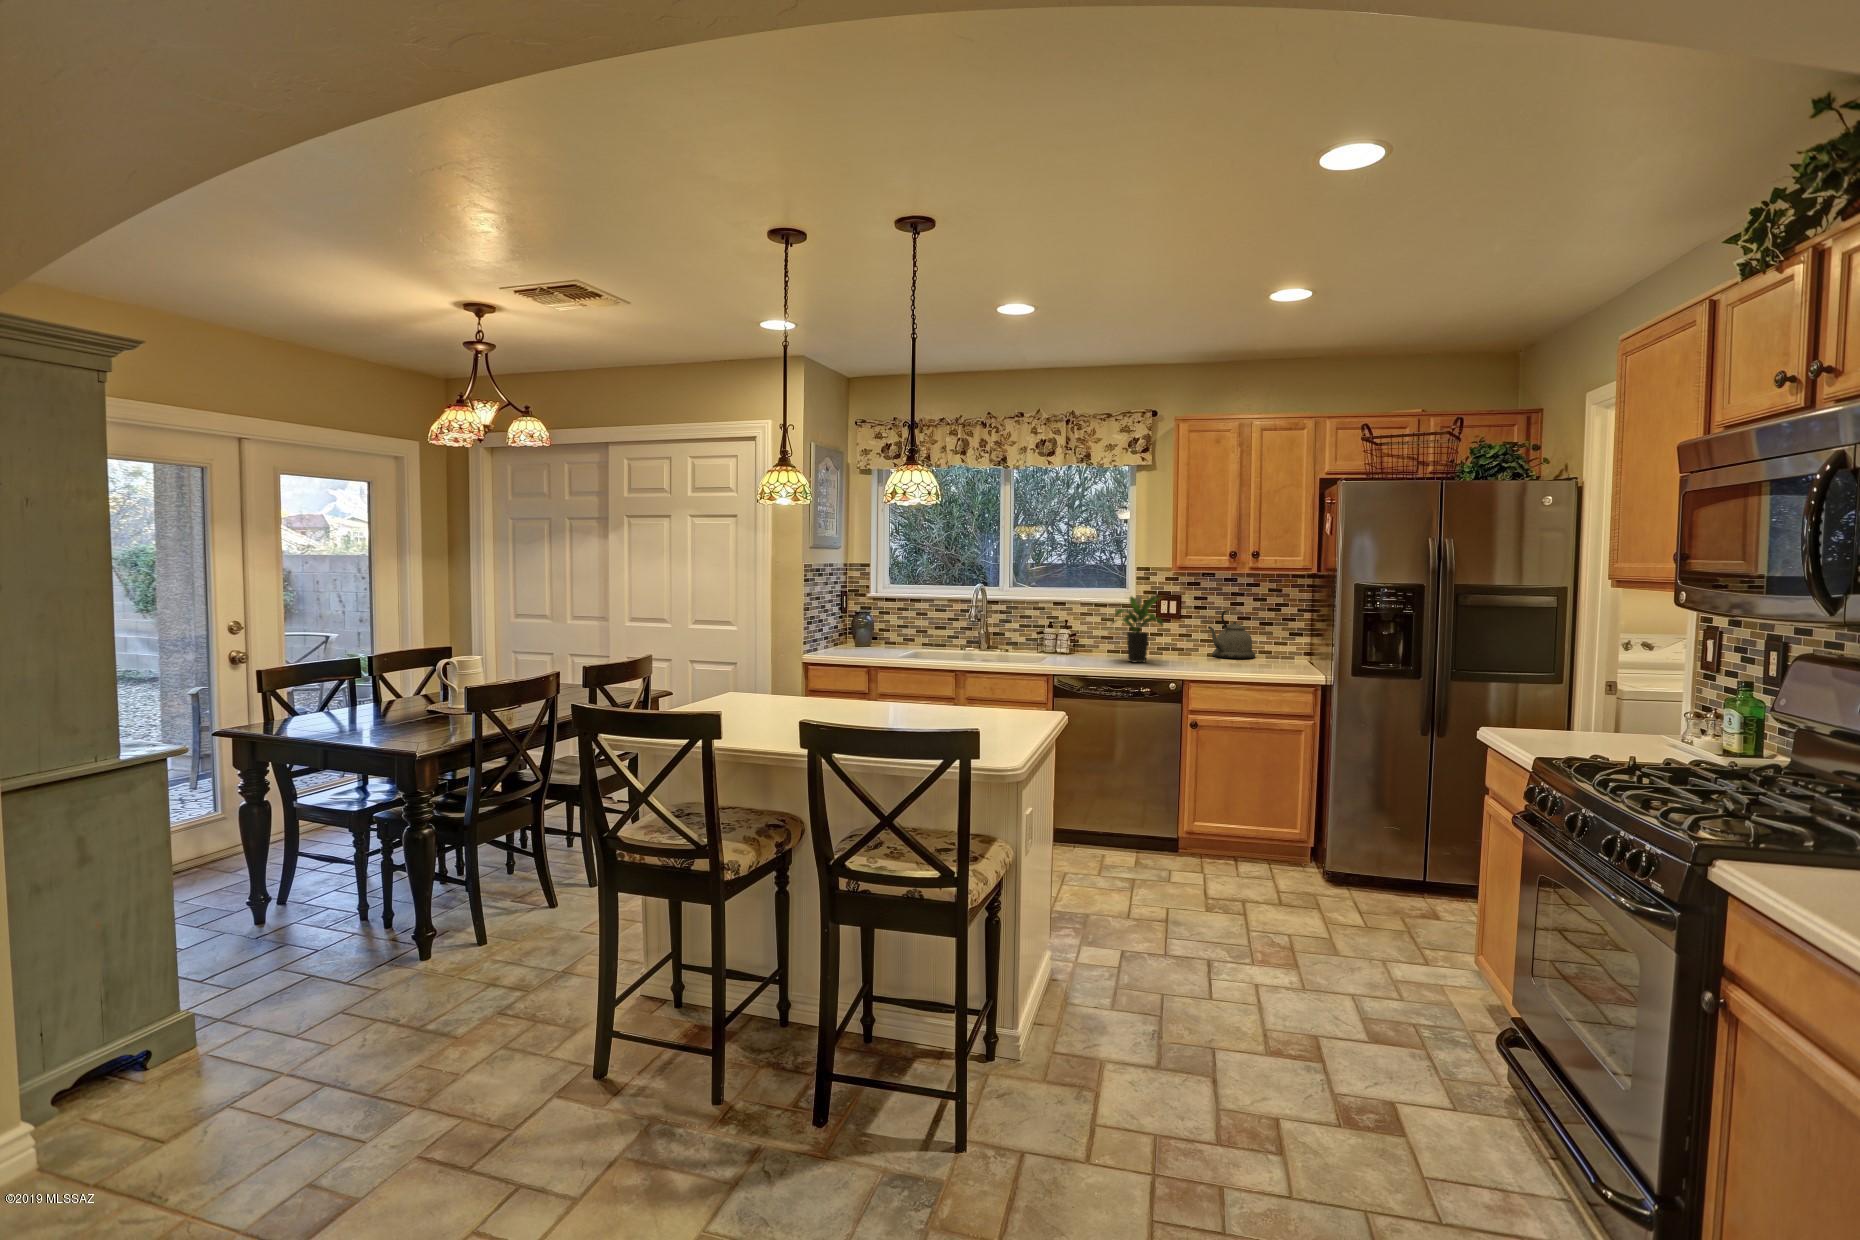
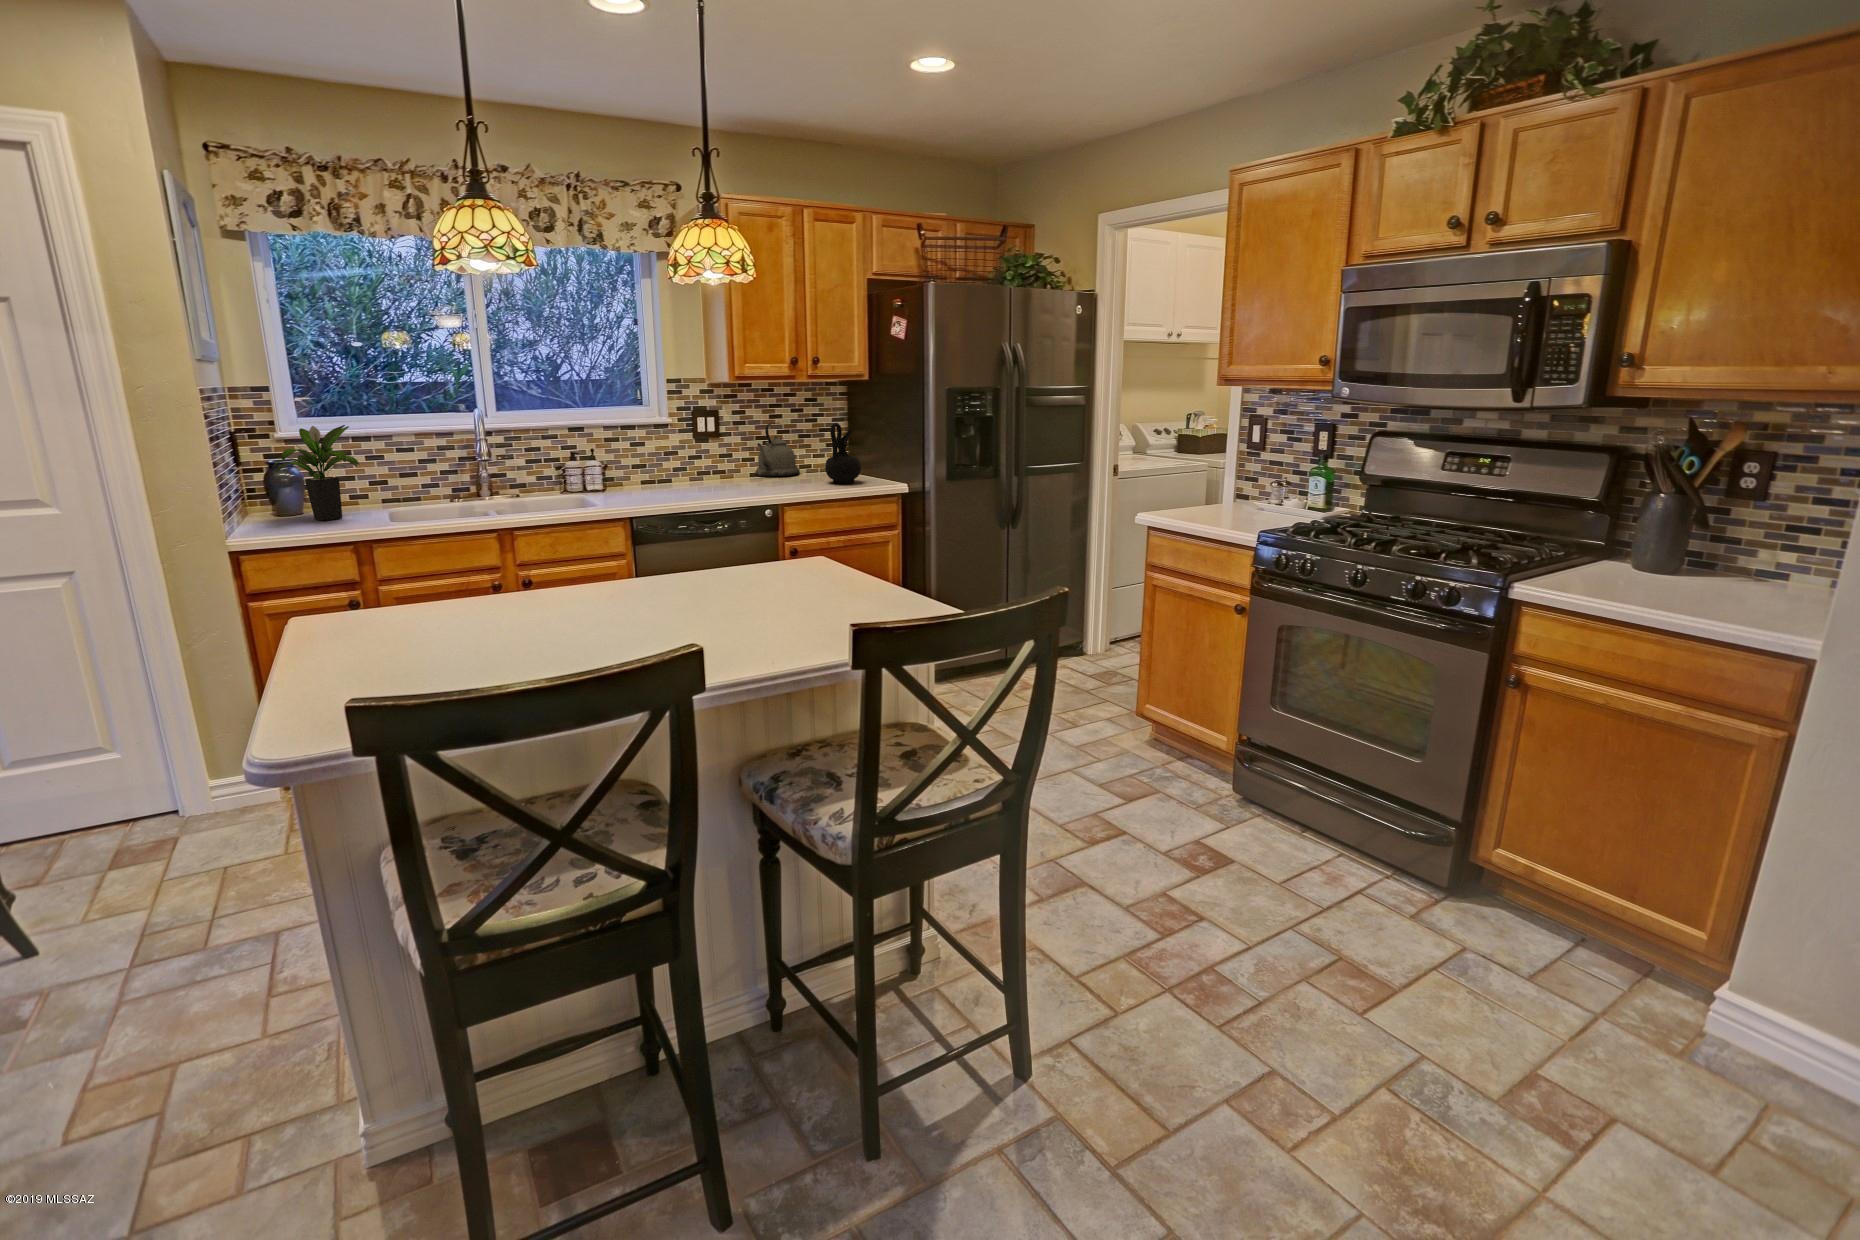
potted plant: present [1112,595,1163,663] -> present [272,425,359,521]
ceramic jug: none [1258,612,1295,670] -> present [825,423,861,484]

